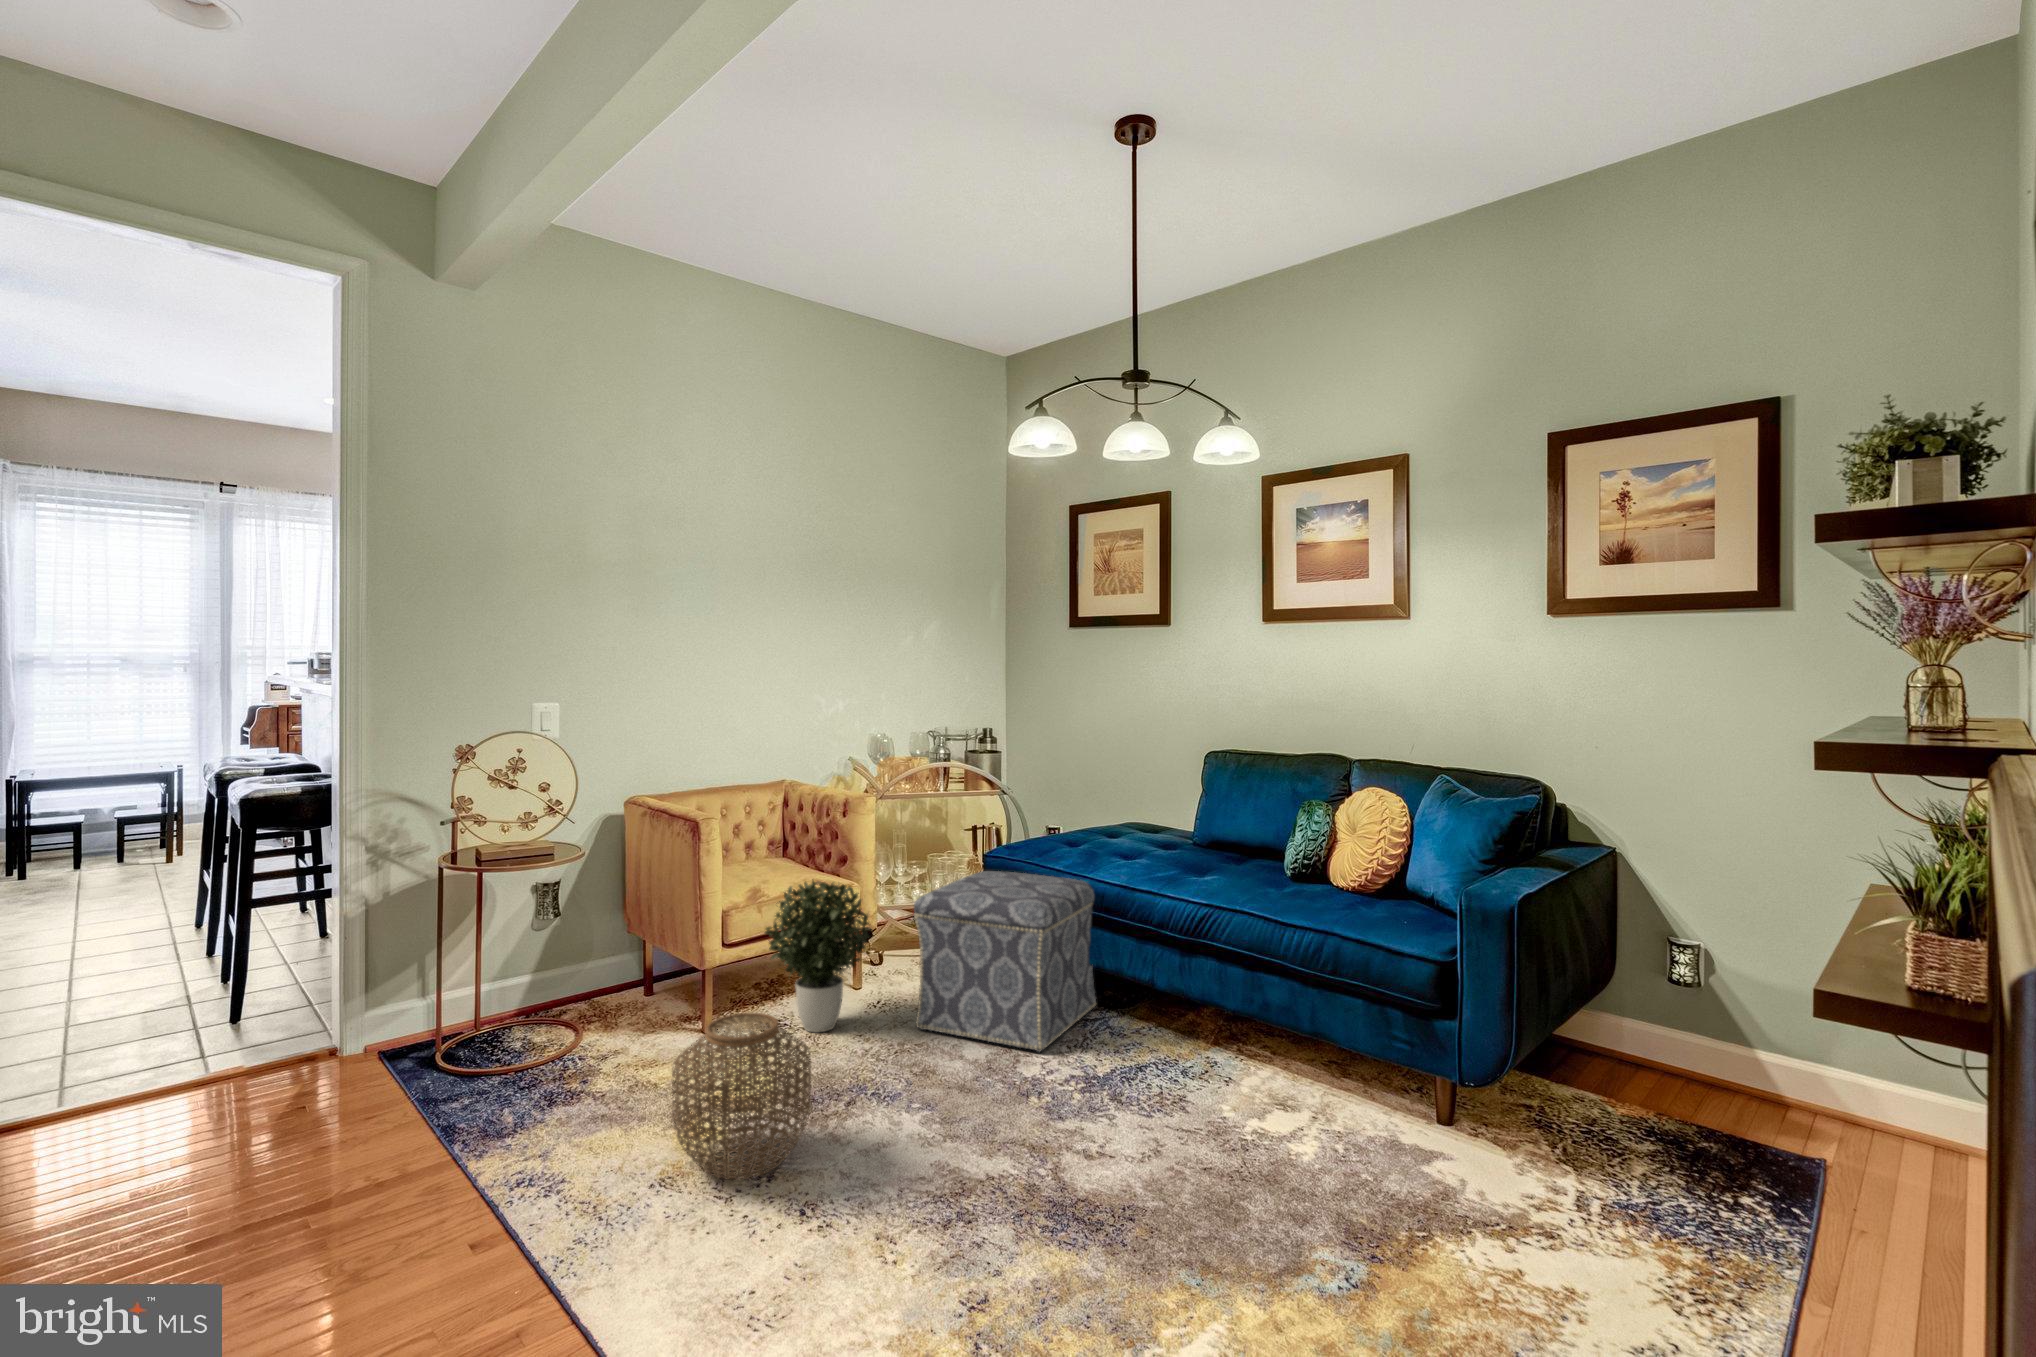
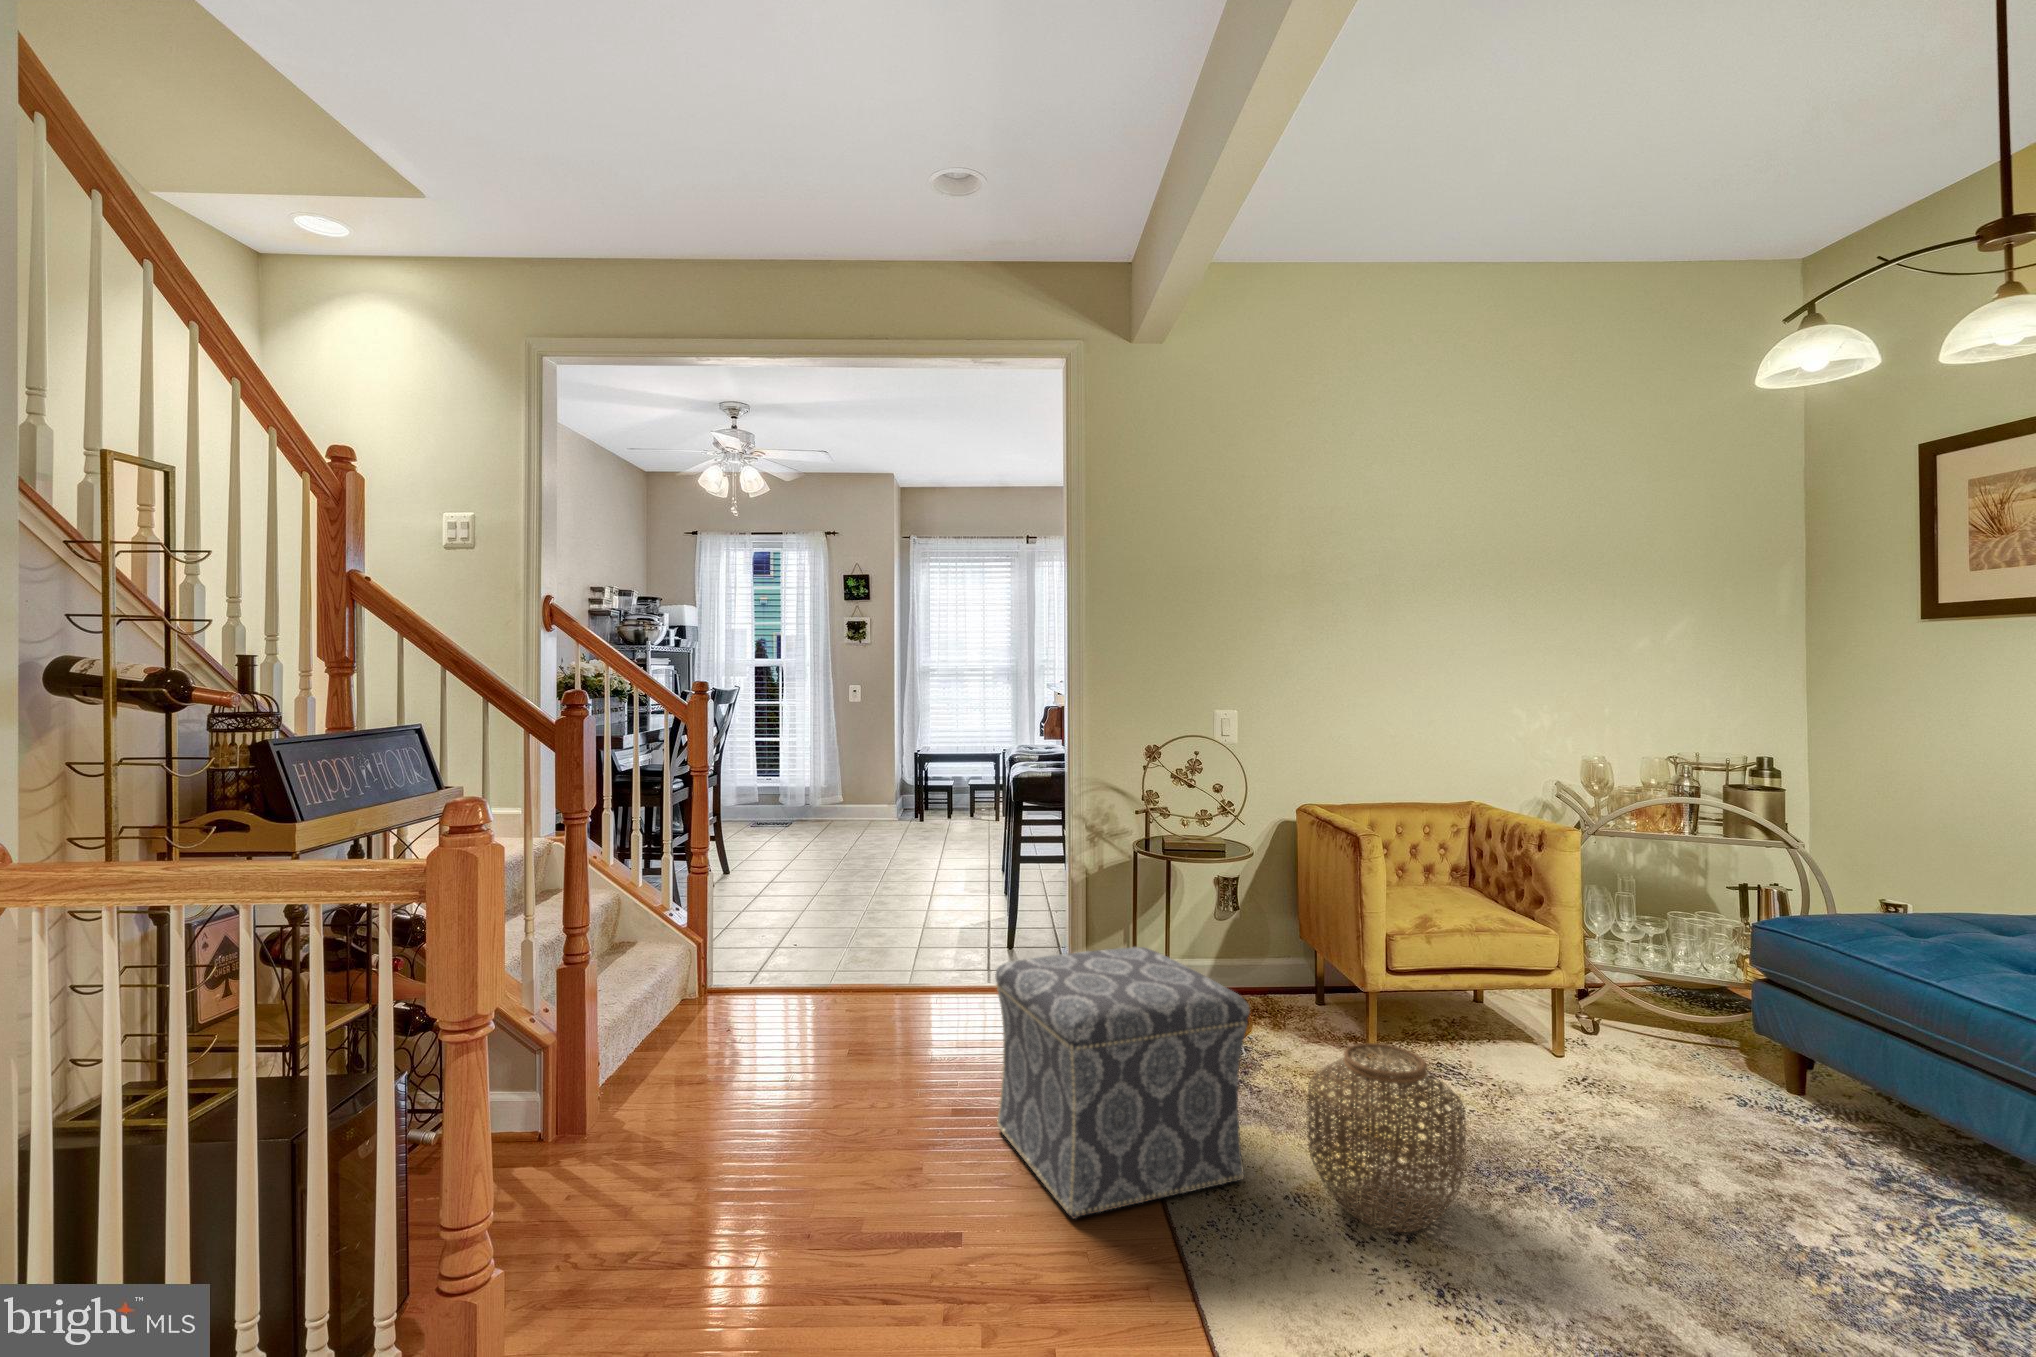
ottoman: present [914,871,1096,1052] -> present [995,947,1250,1218]
potted plant: present [765,881,873,1032] -> none [1435,915,1572,1093]

